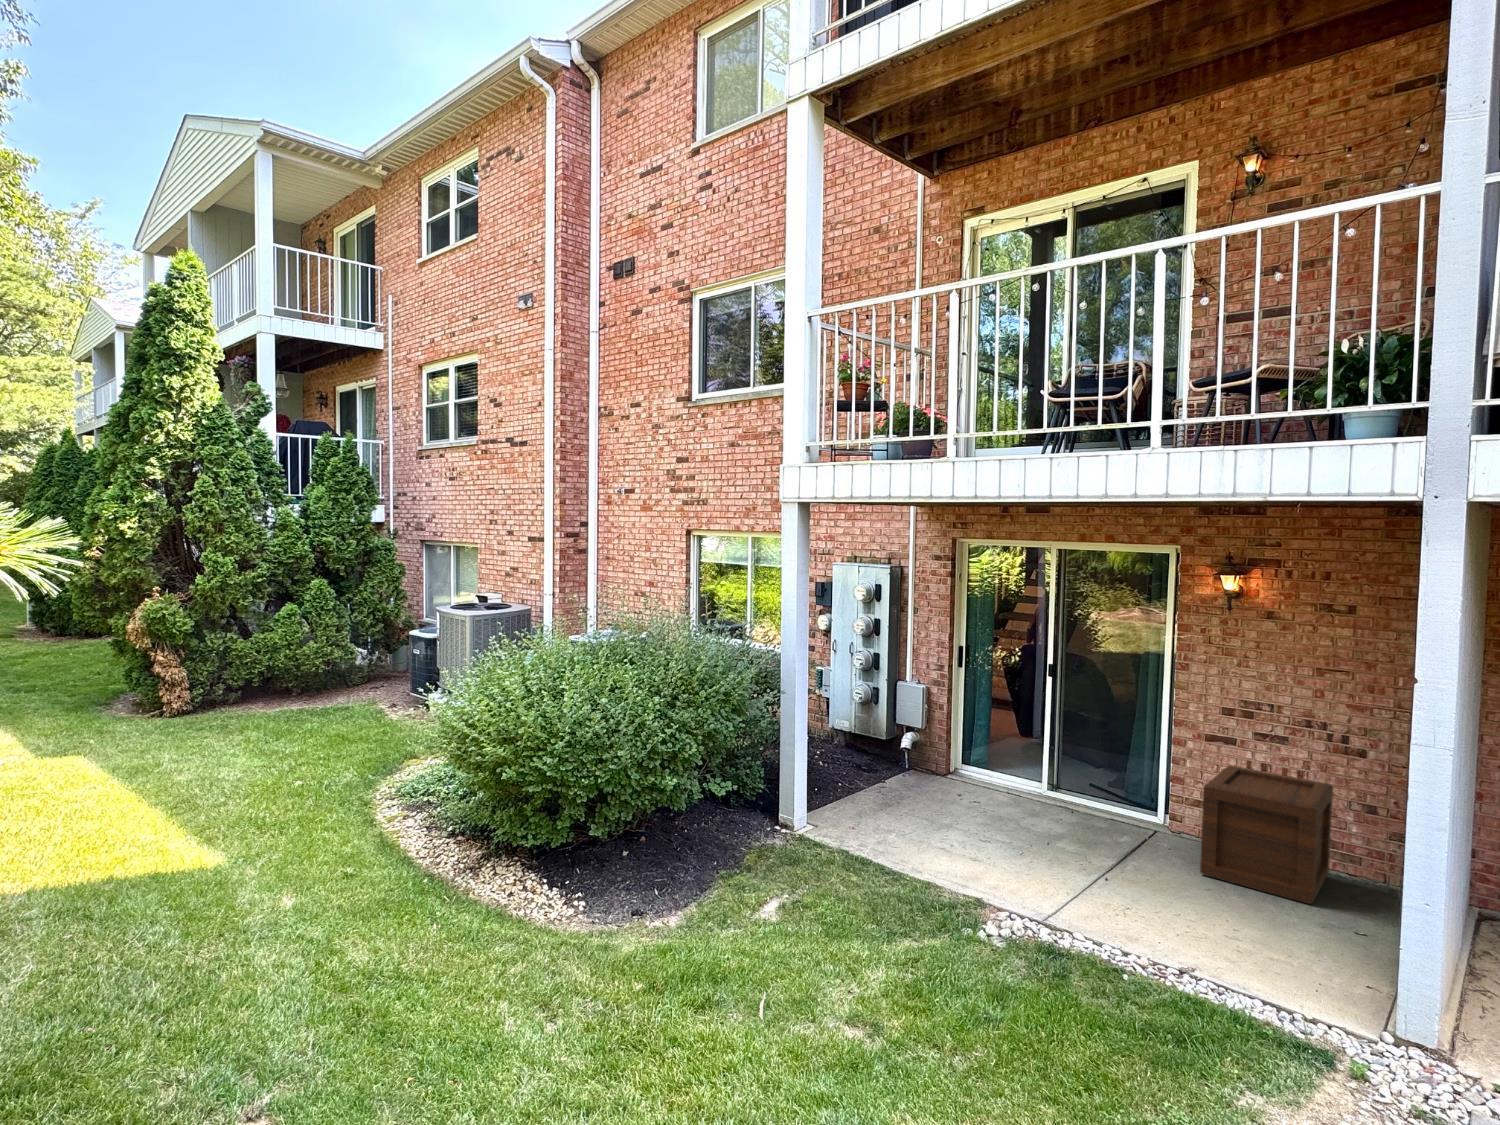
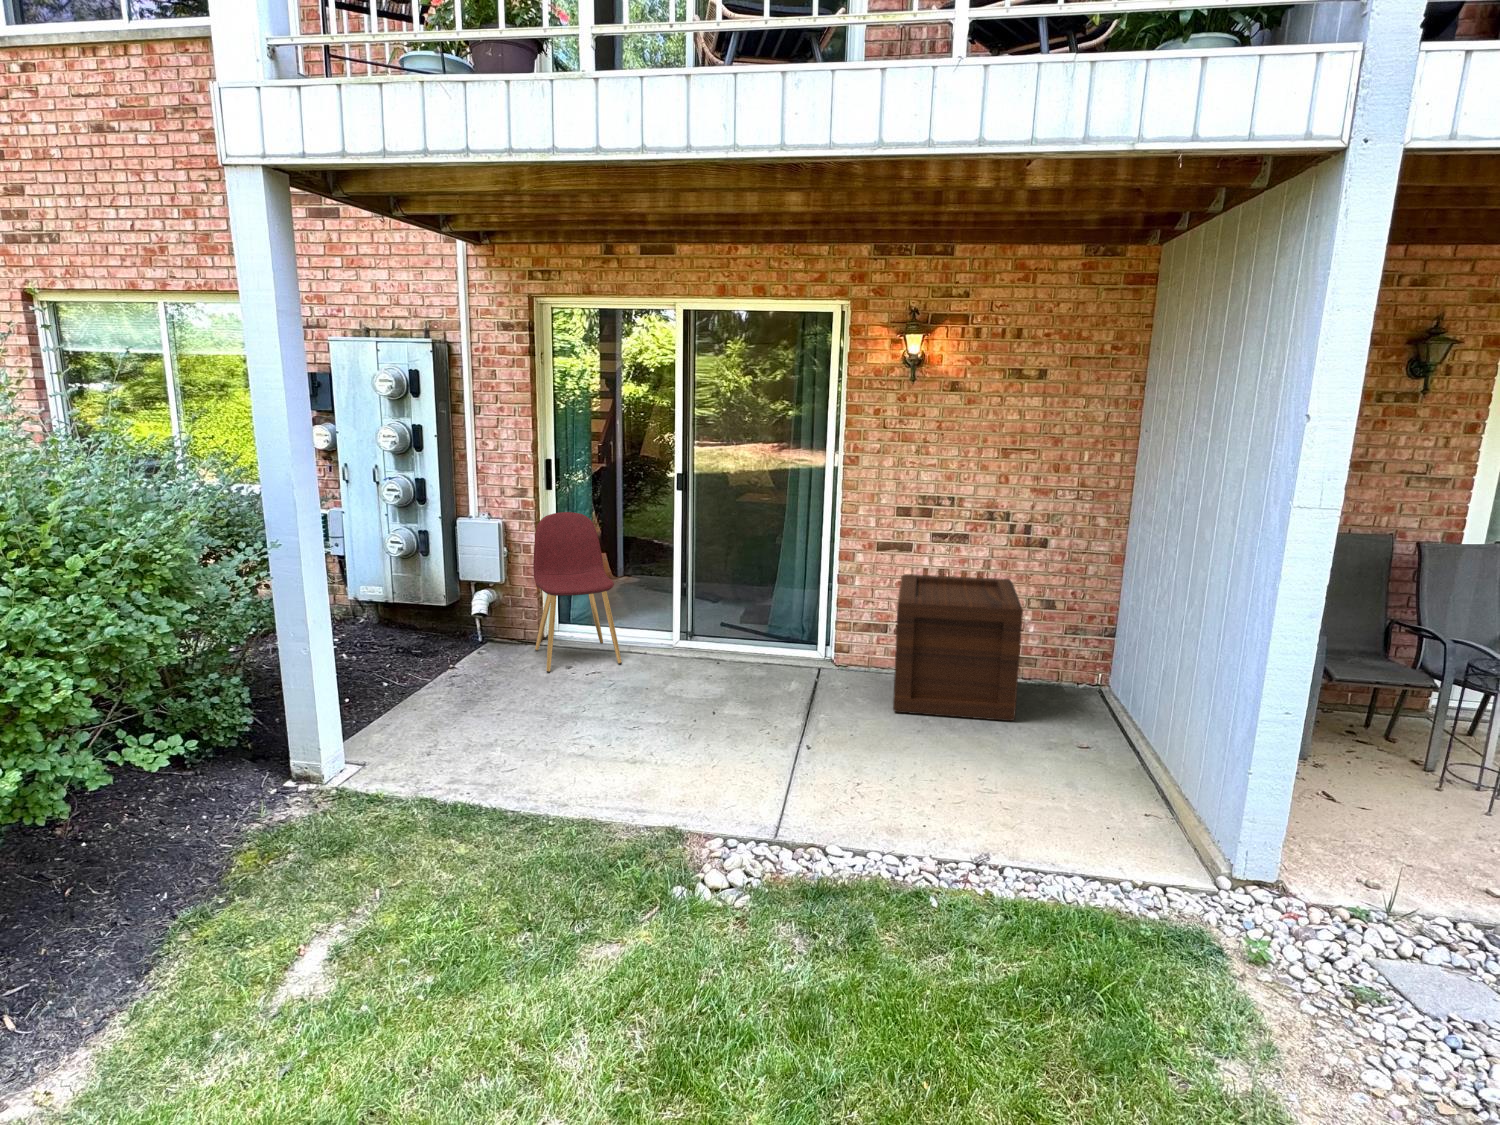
chair: none [941,683,999,798] -> present [533,512,622,673]

